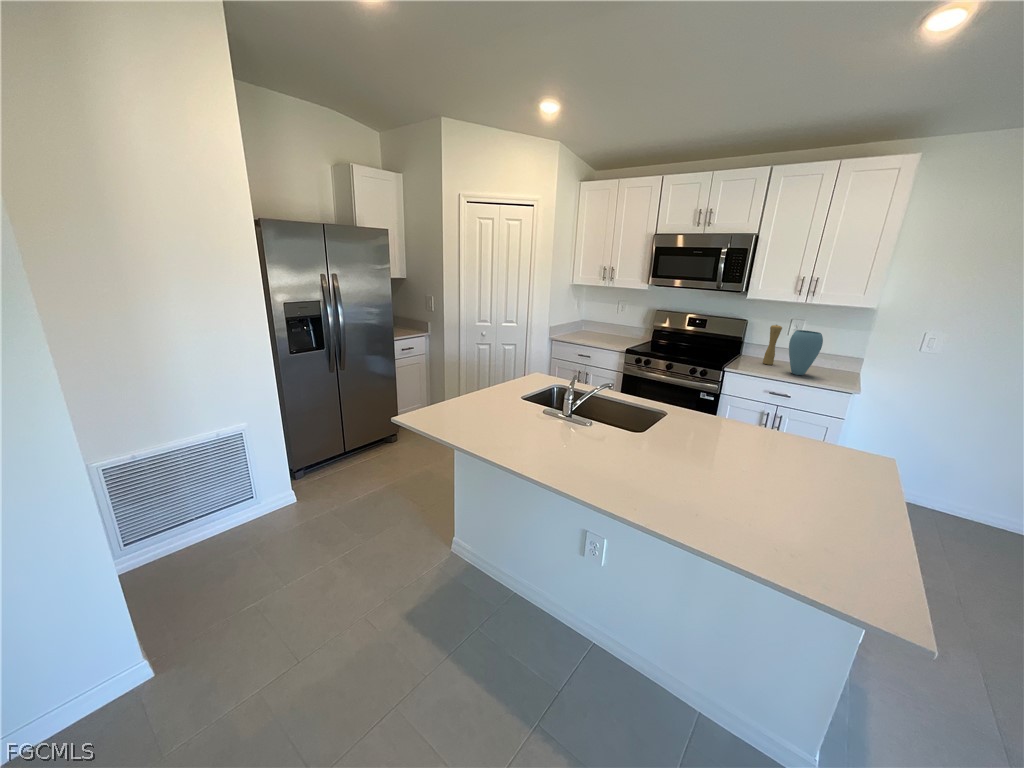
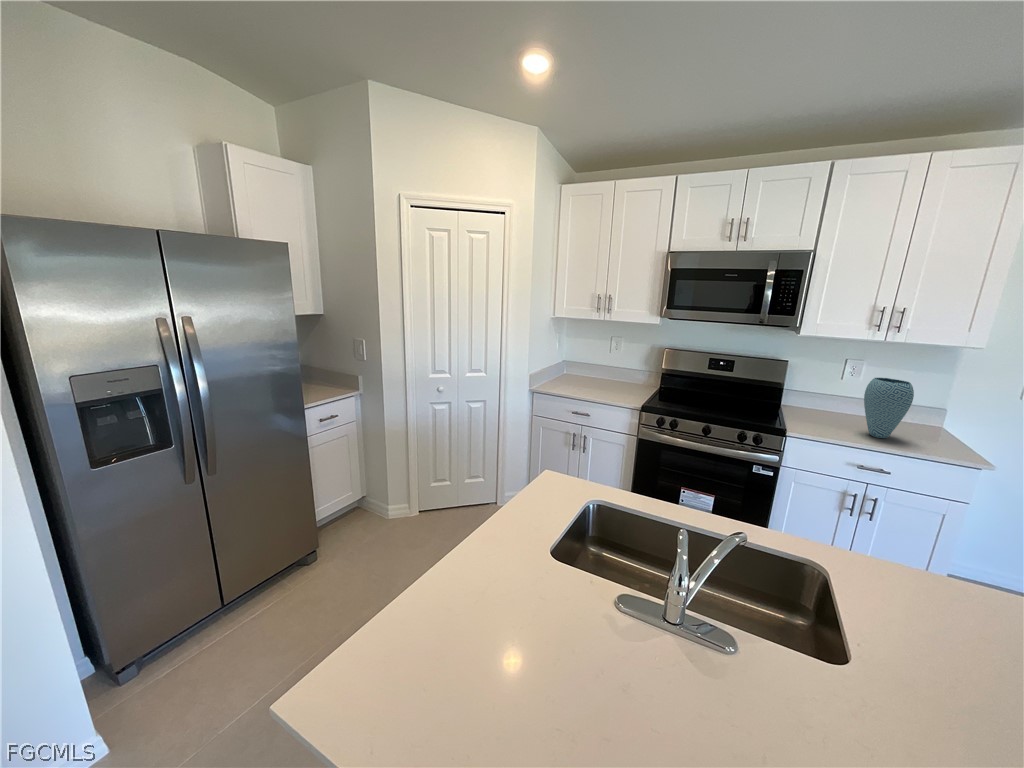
pepper mill: present [763,325,782,365] -> none [818,368,844,420]

